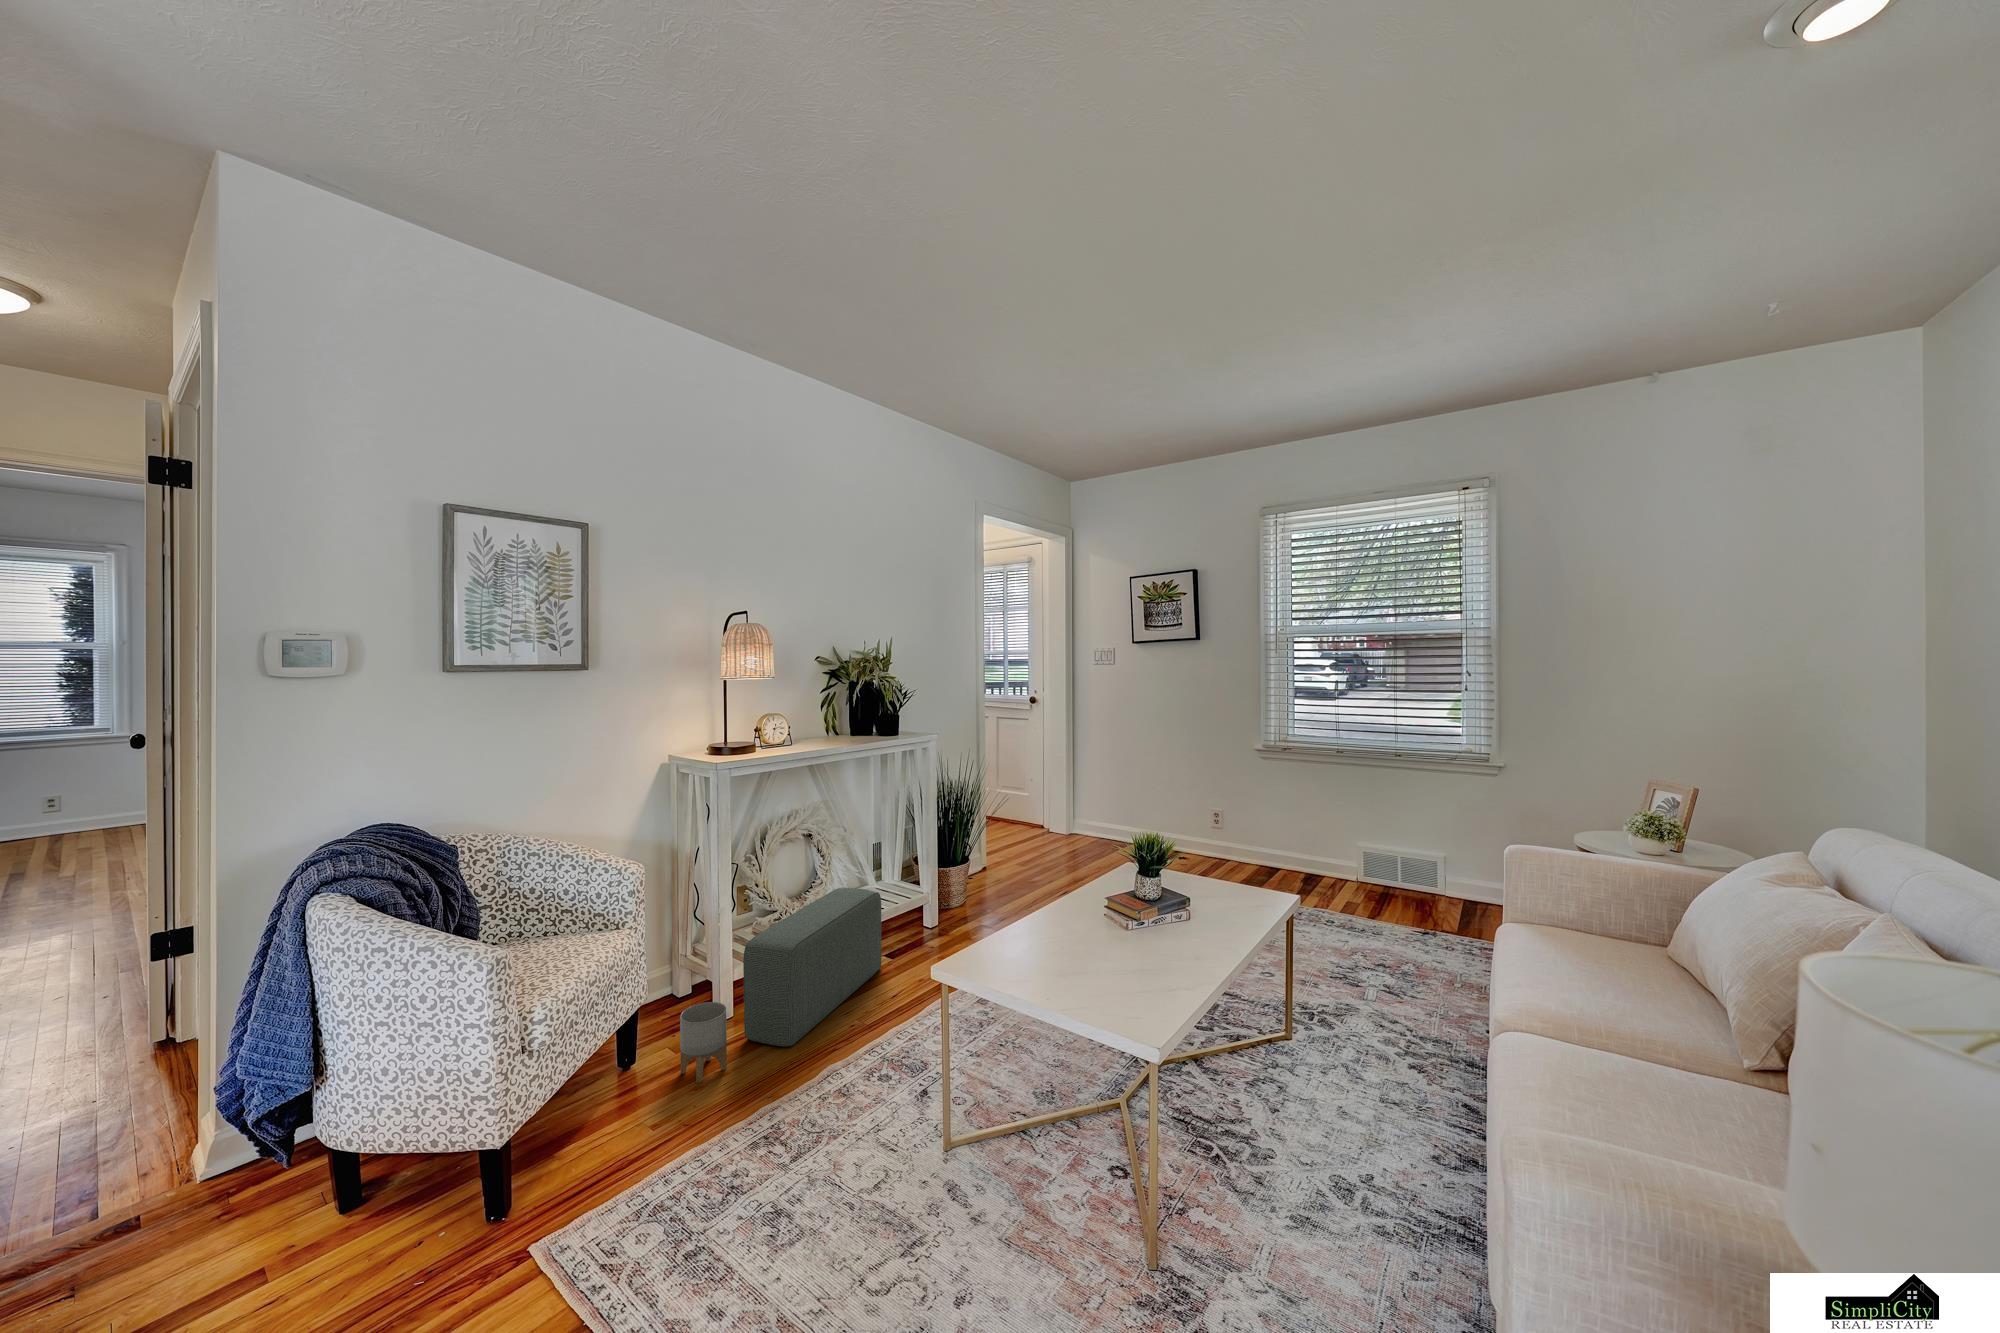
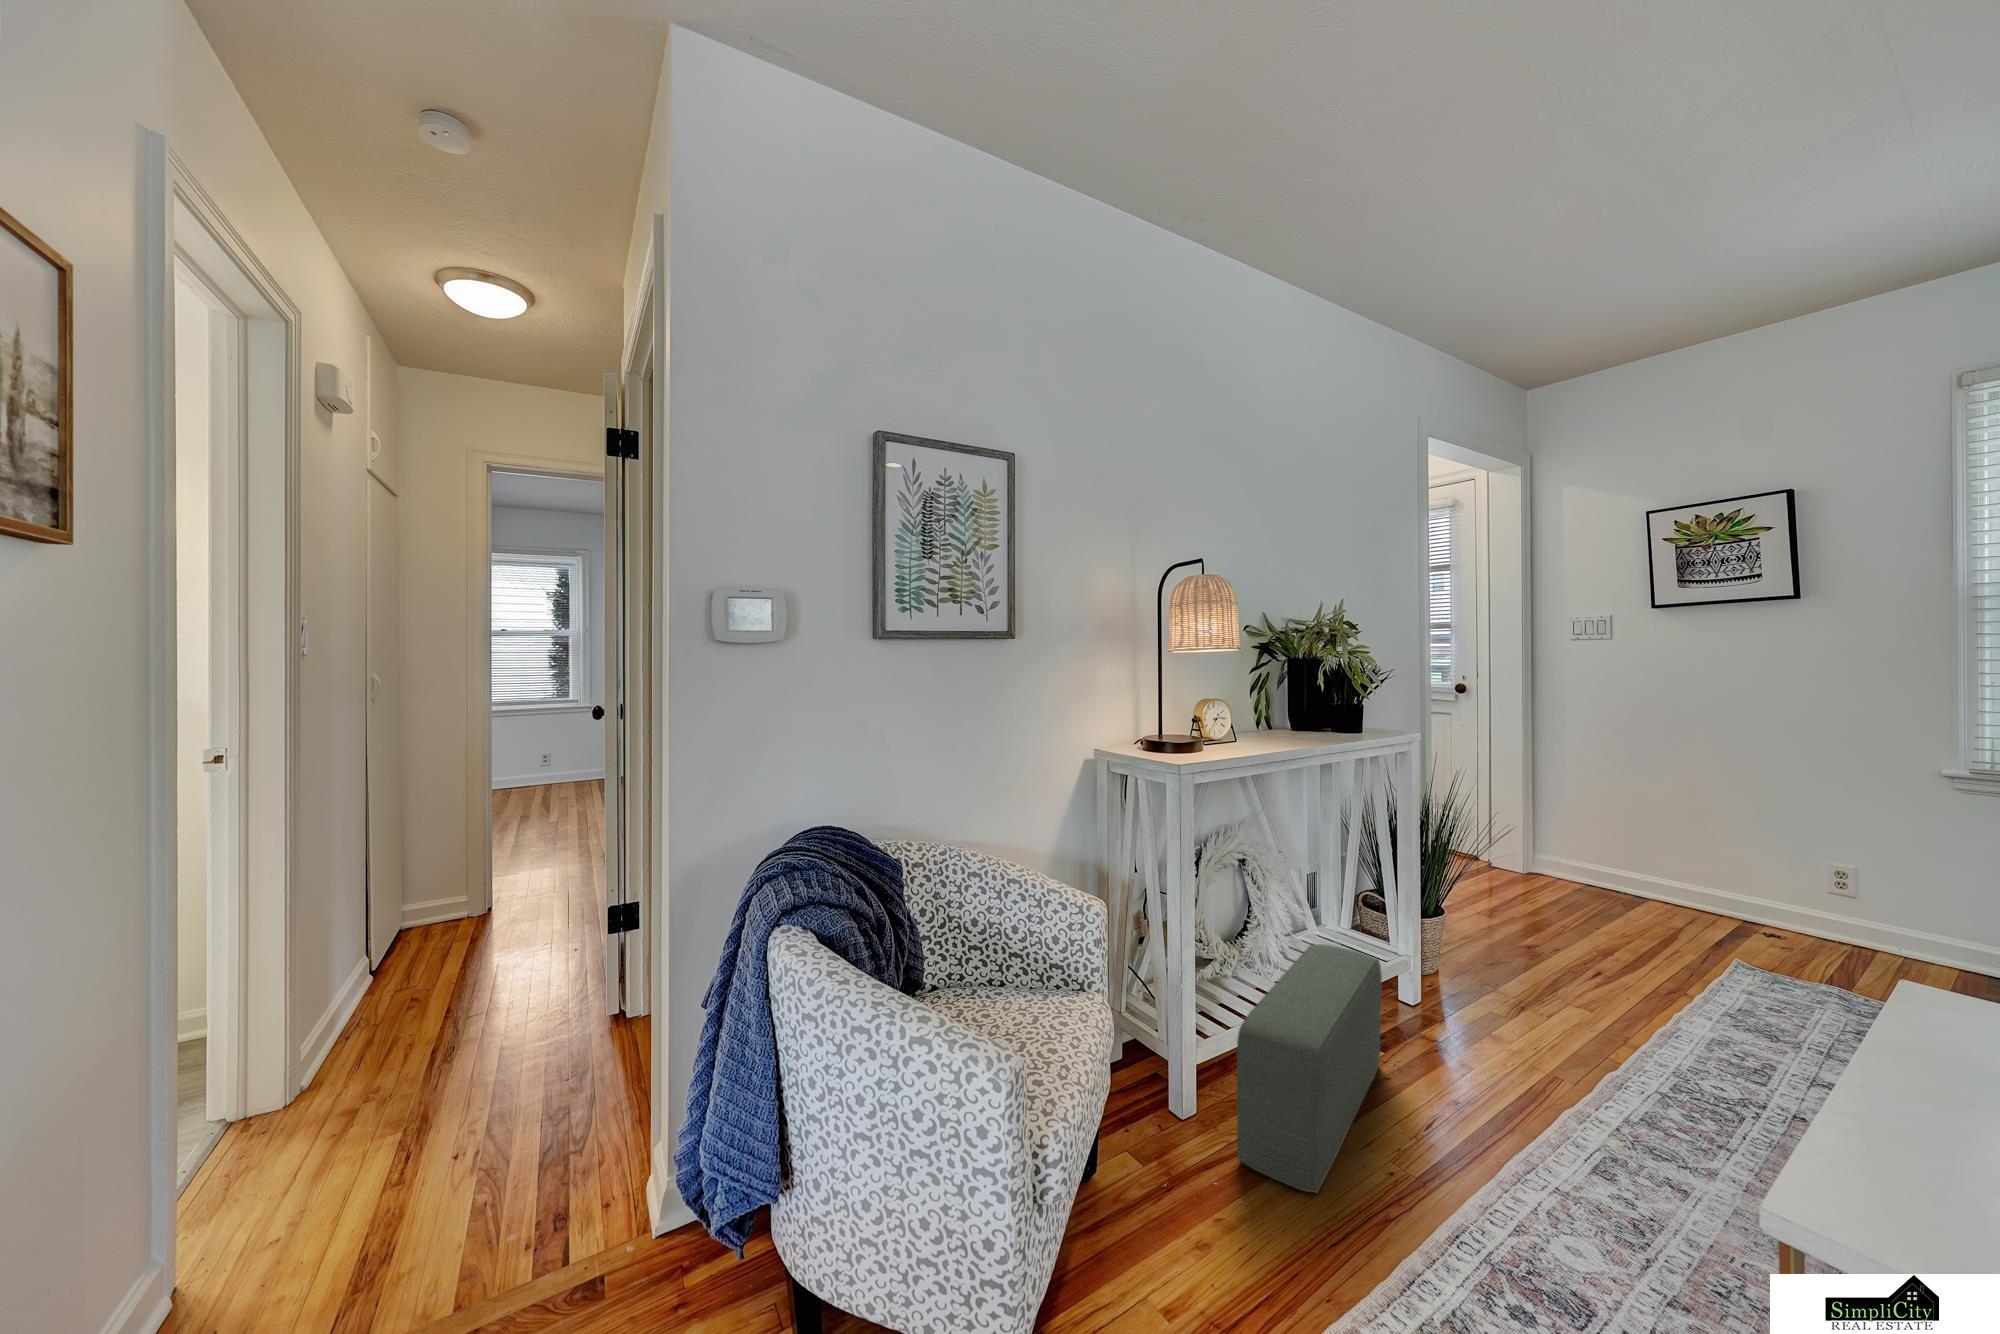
planter: present [680,1002,727,1083] -> none [1170,1108,1234,1235]

